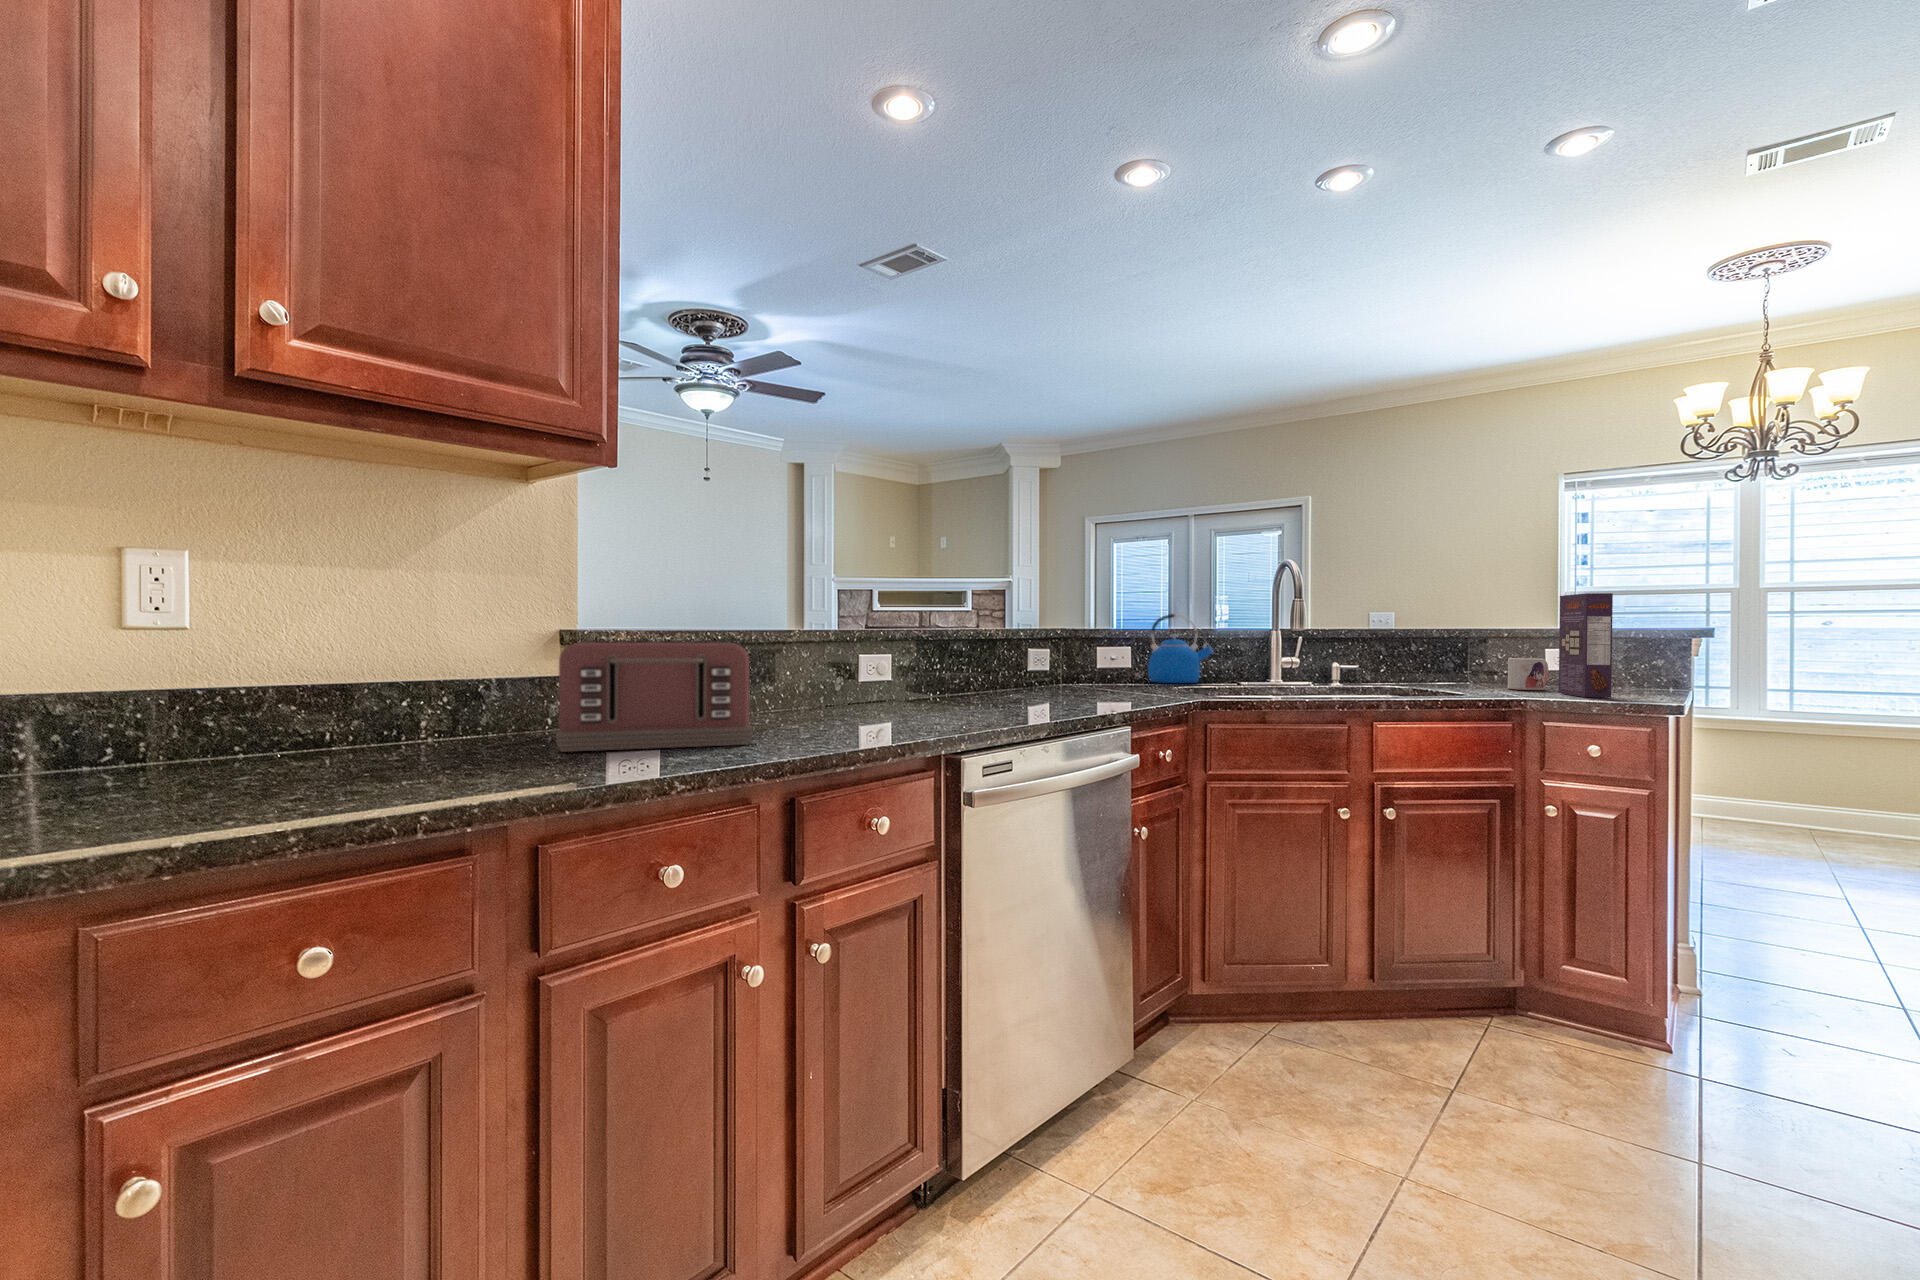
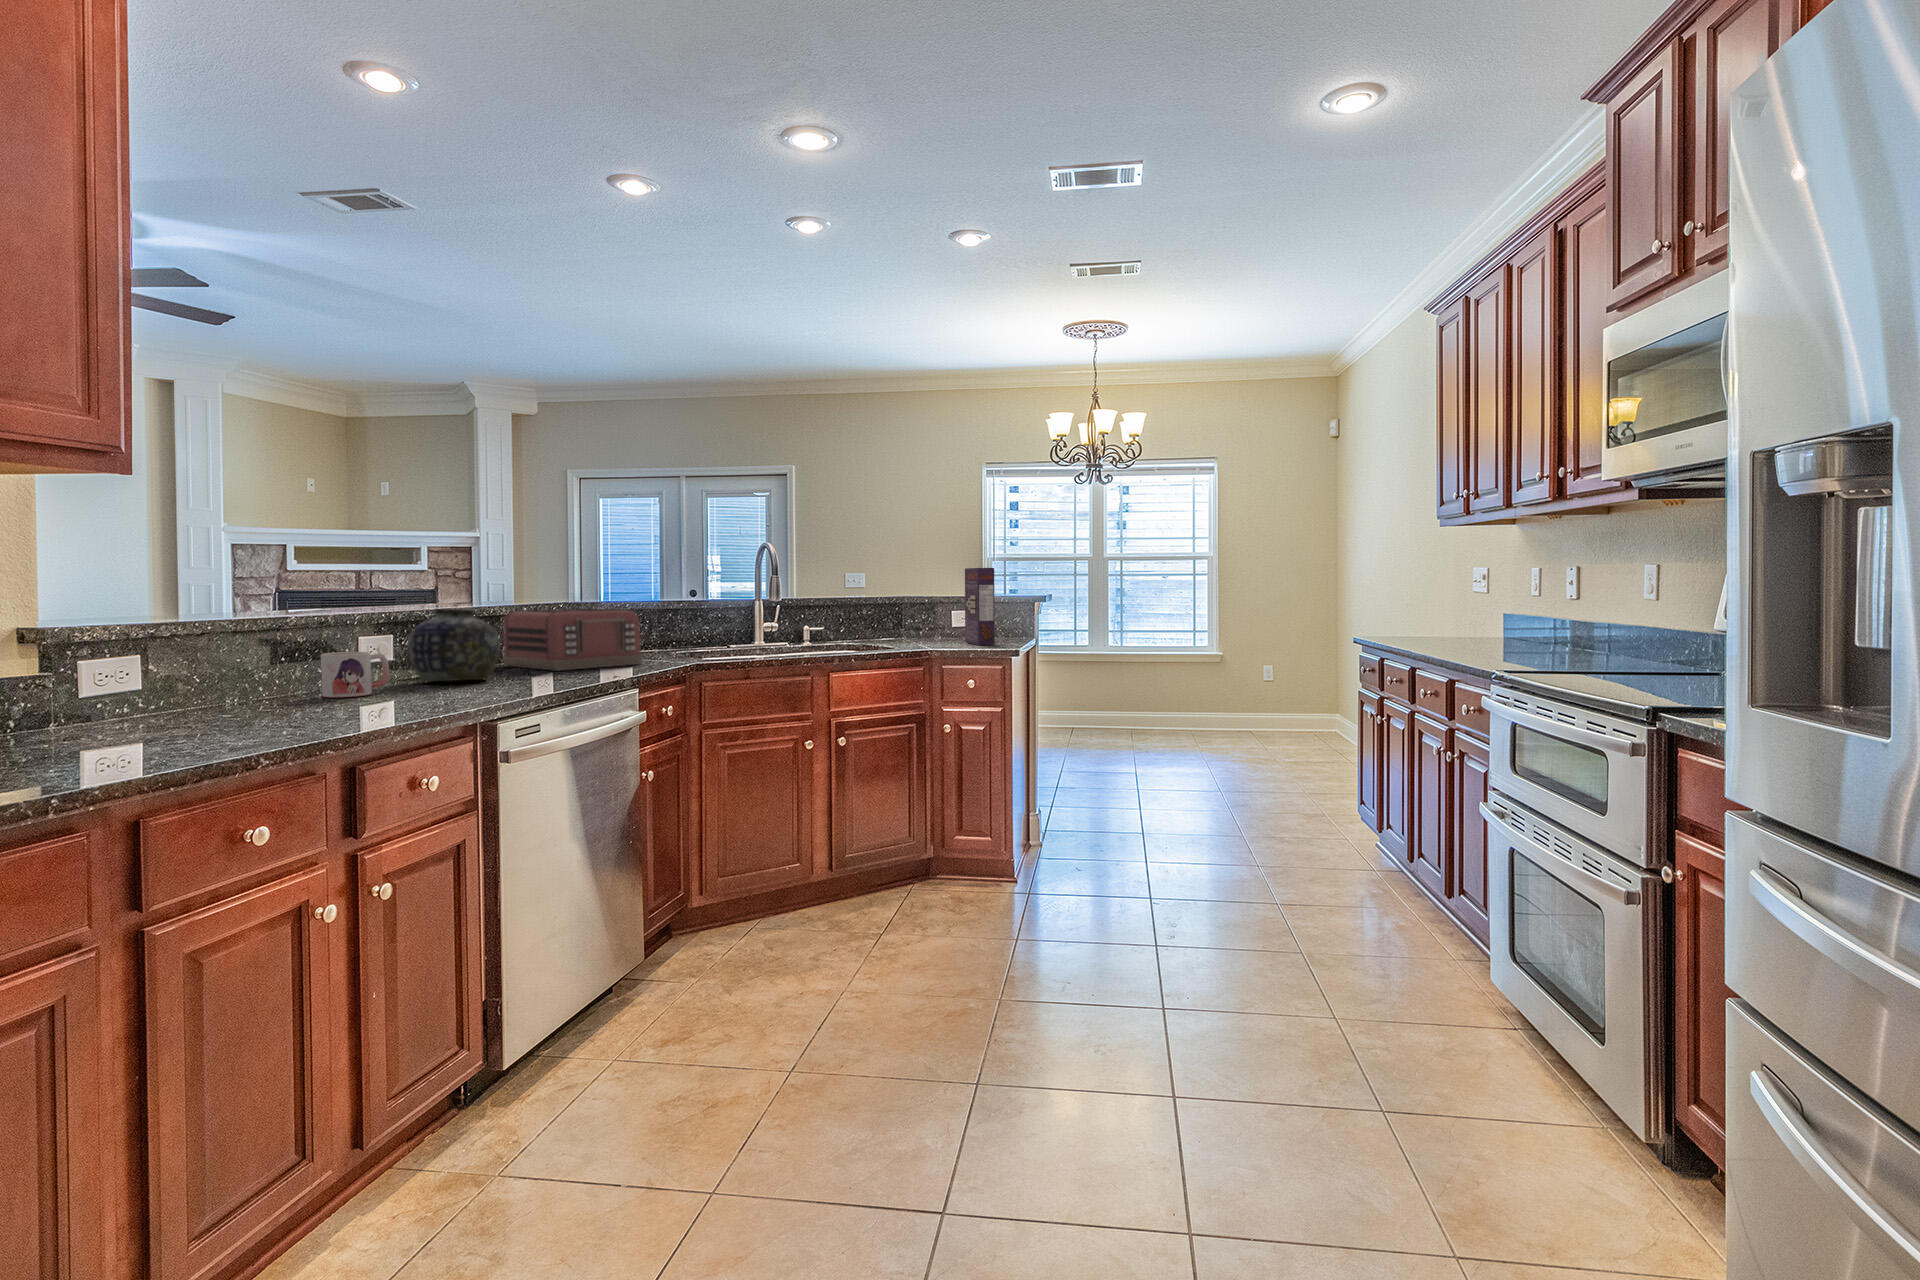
kettle: present [1148,614,1213,683] -> none [645,583,705,648]
vase: none [905,627,992,705] -> present [408,608,500,681]
toaster: present [556,640,752,752] -> present [502,609,643,671]
mug: present [1508,658,1549,690] -> present [321,652,389,697]

